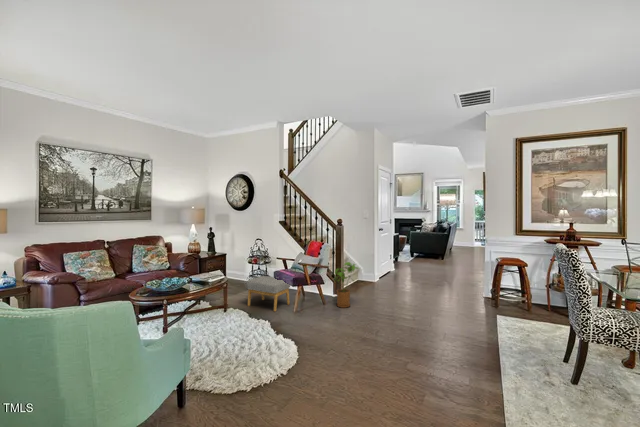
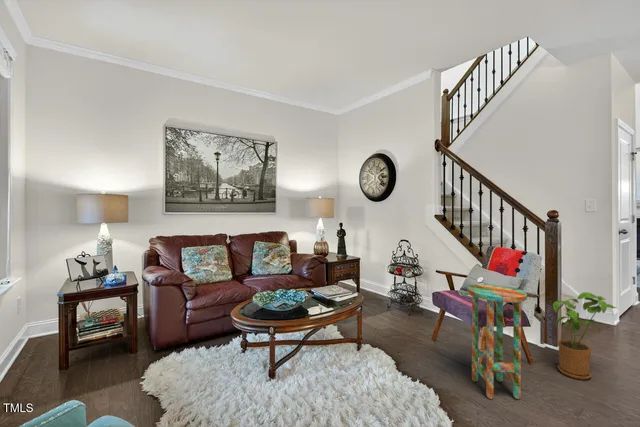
side table: none [288,262,316,323] -> present [467,284,527,399]
footstool: present [247,276,290,311] -> none [391,297,463,362]

